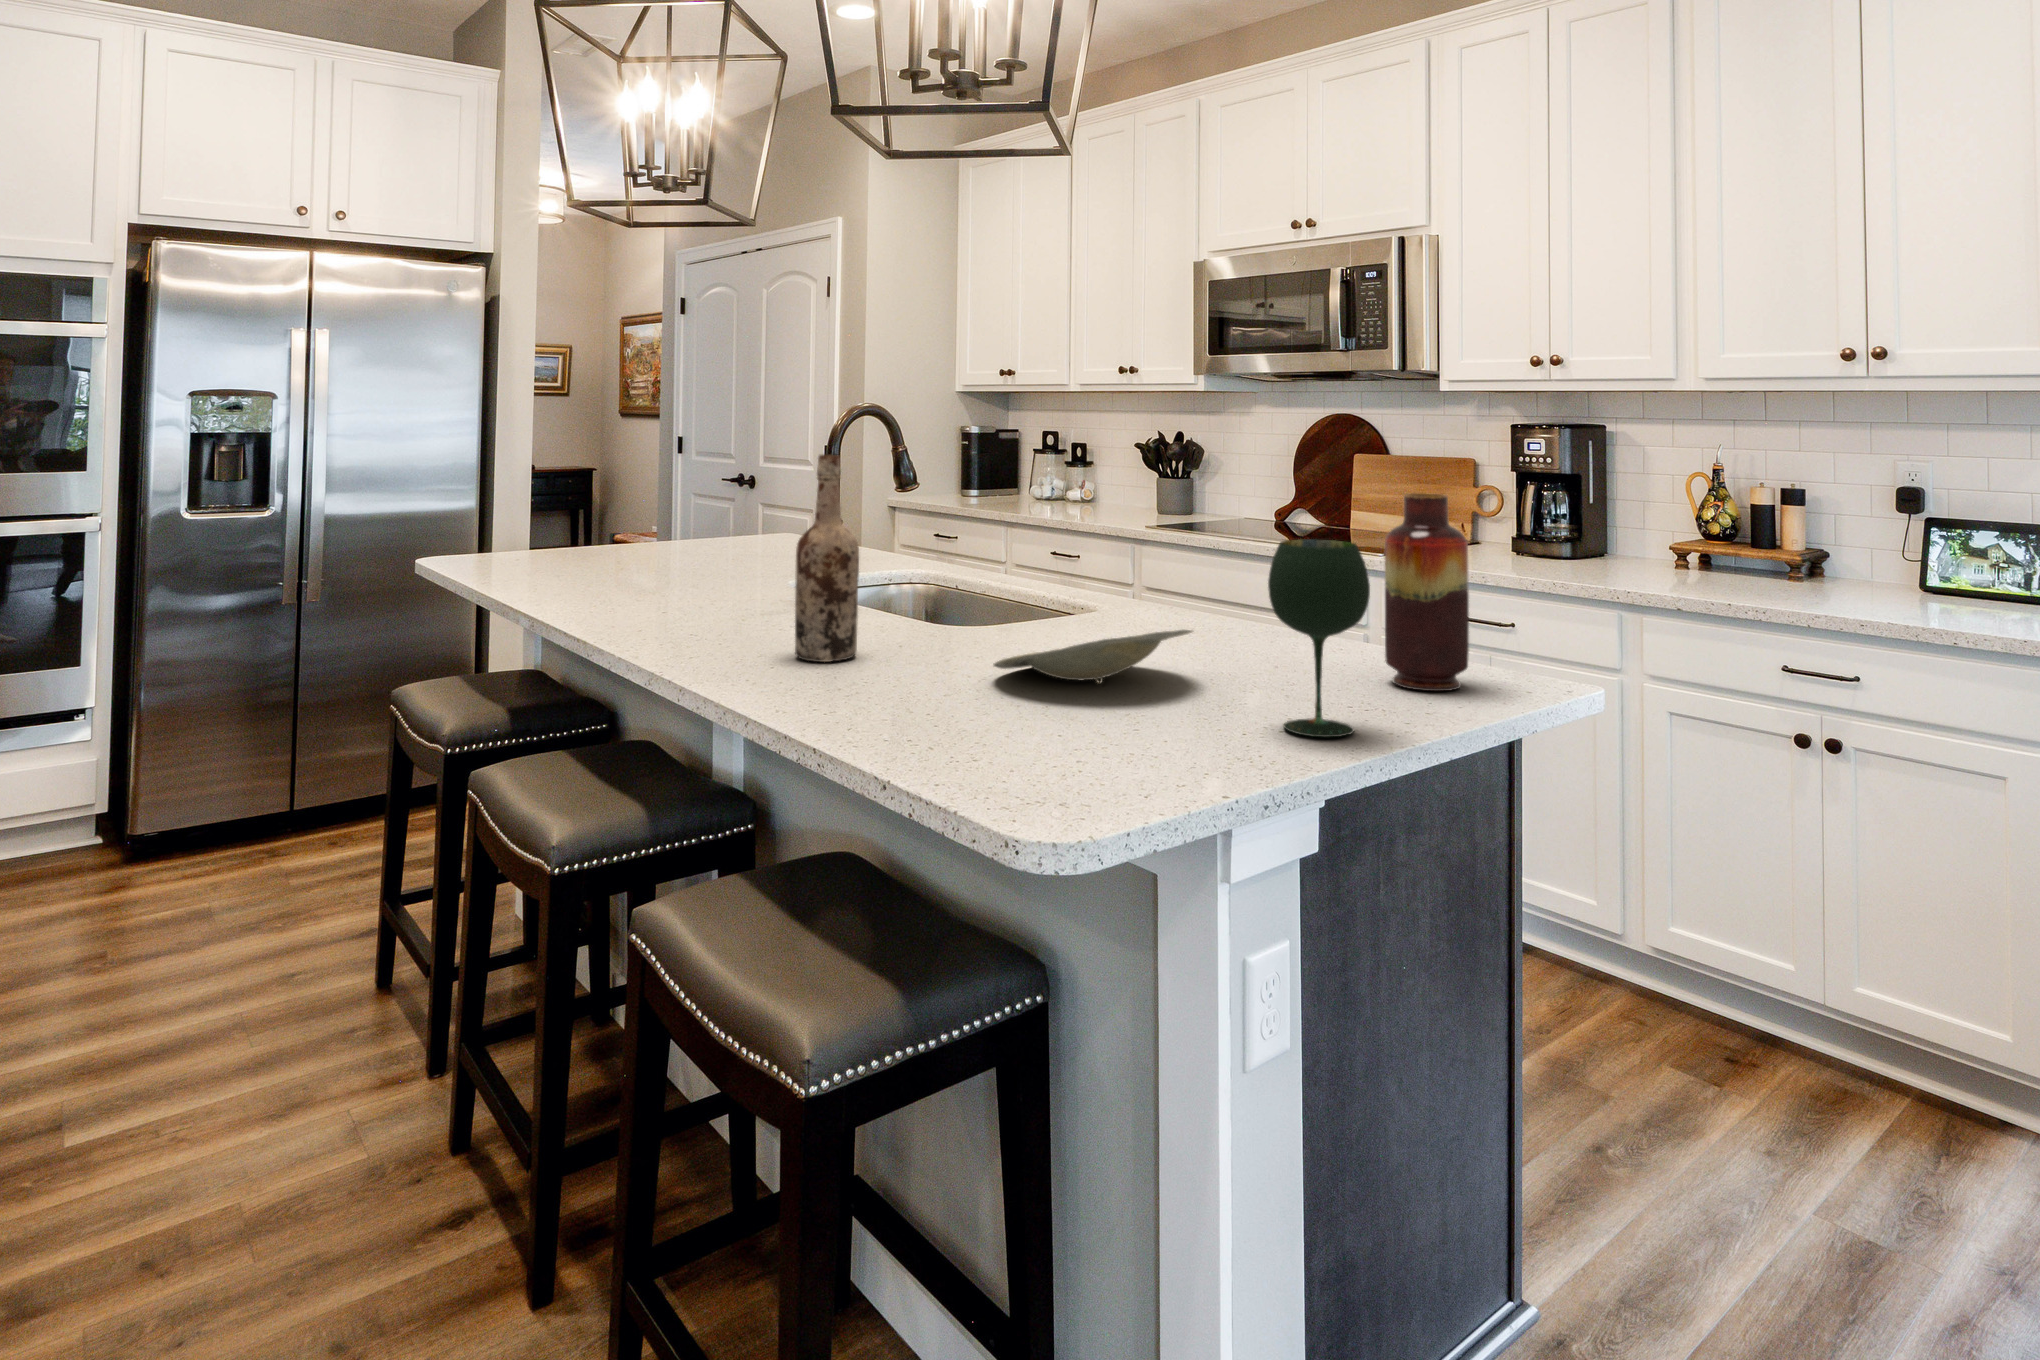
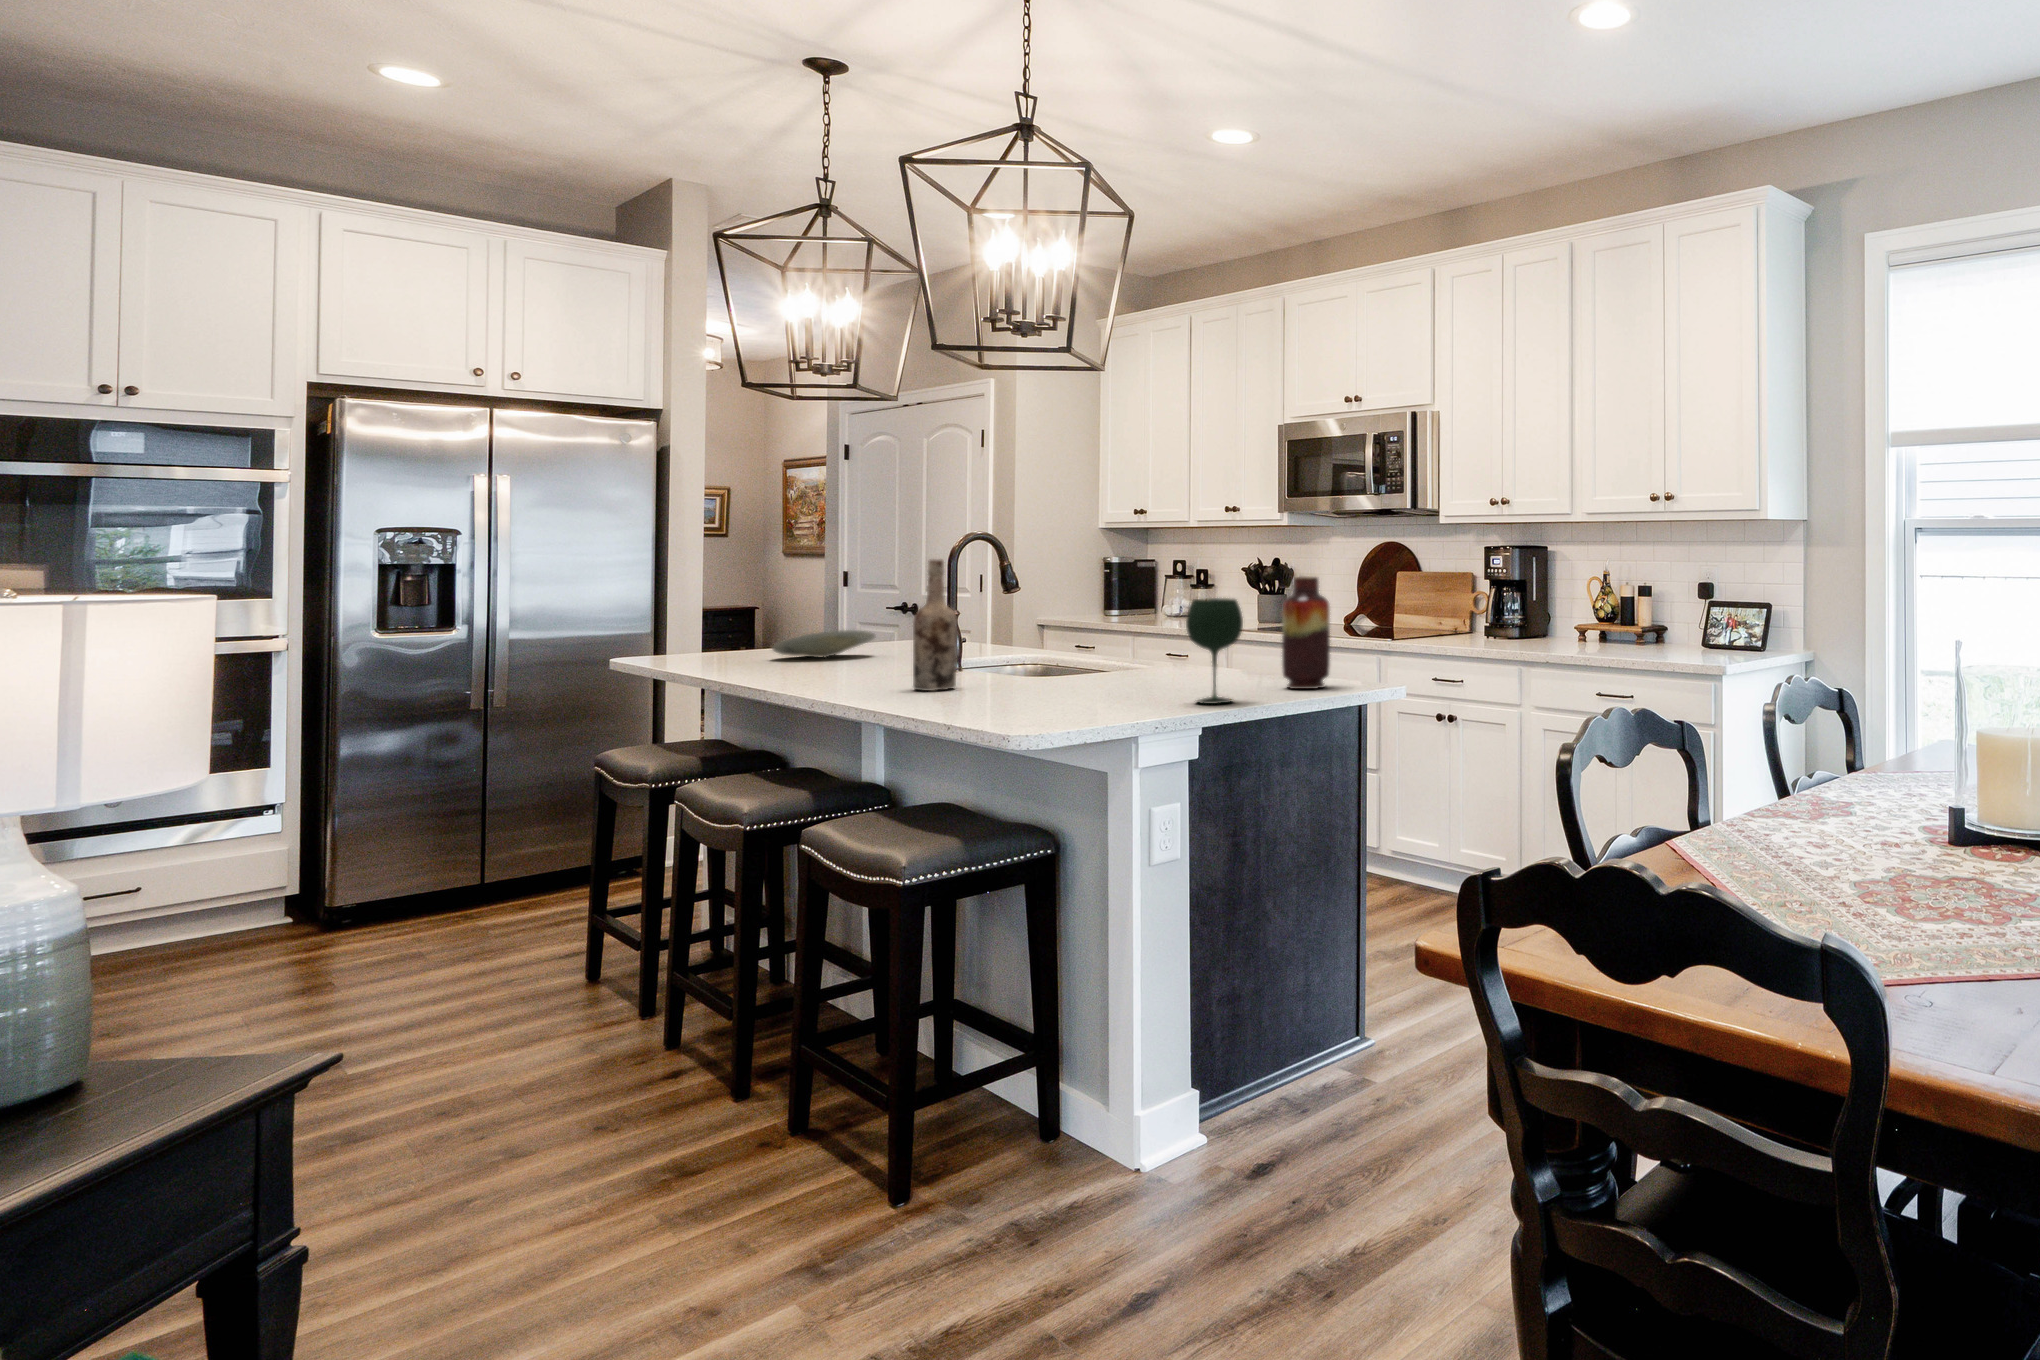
plate: present [994,630,1192,684] -> present [772,630,875,657]

